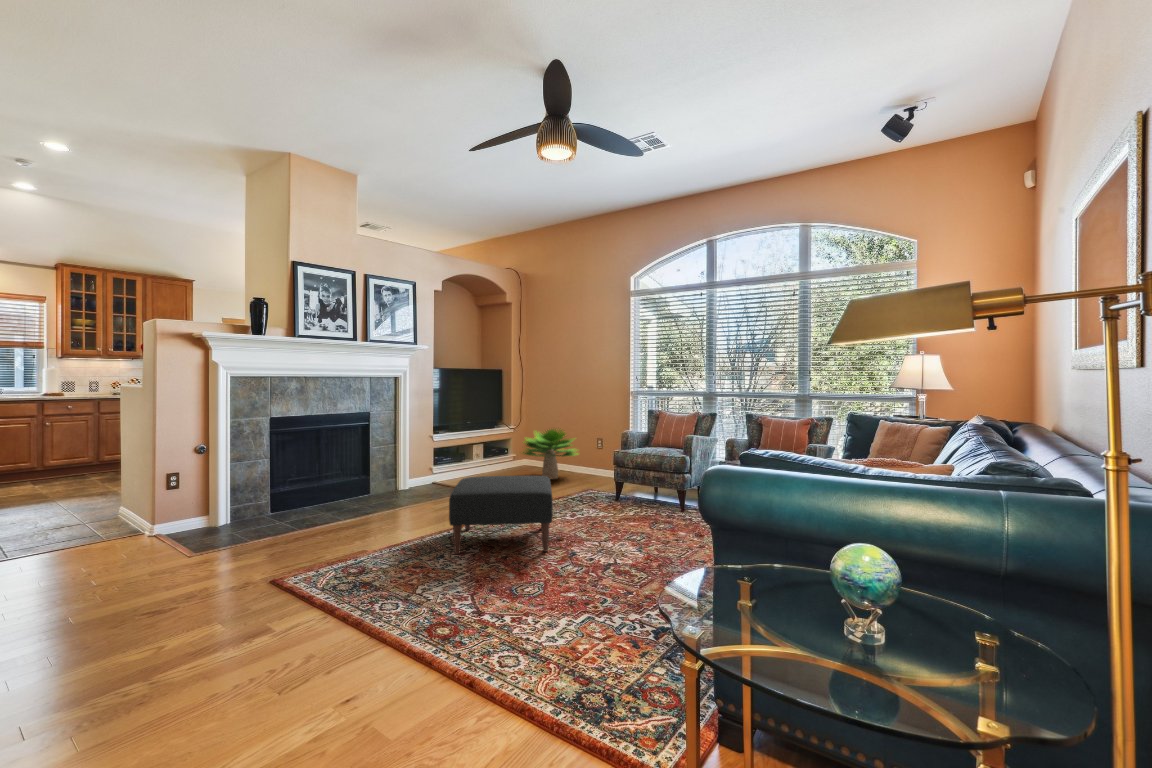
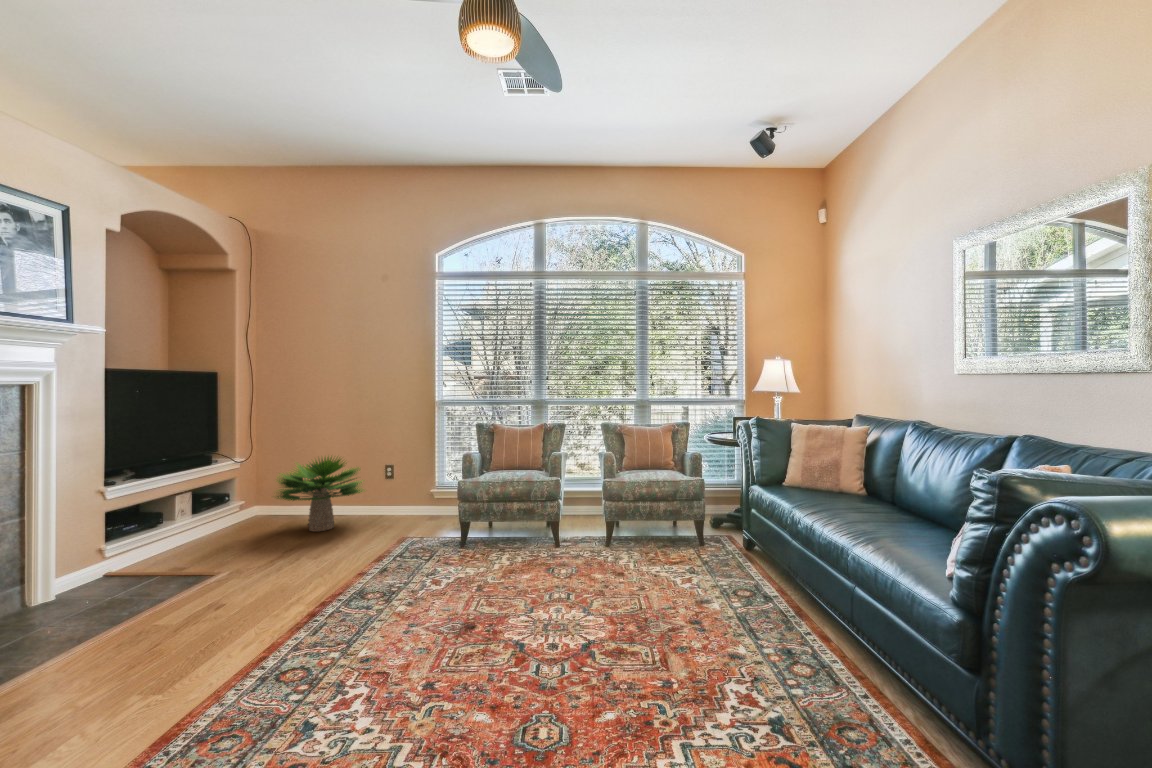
ottoman: present [449,476,553,554] -> none [277,533,491,714]

